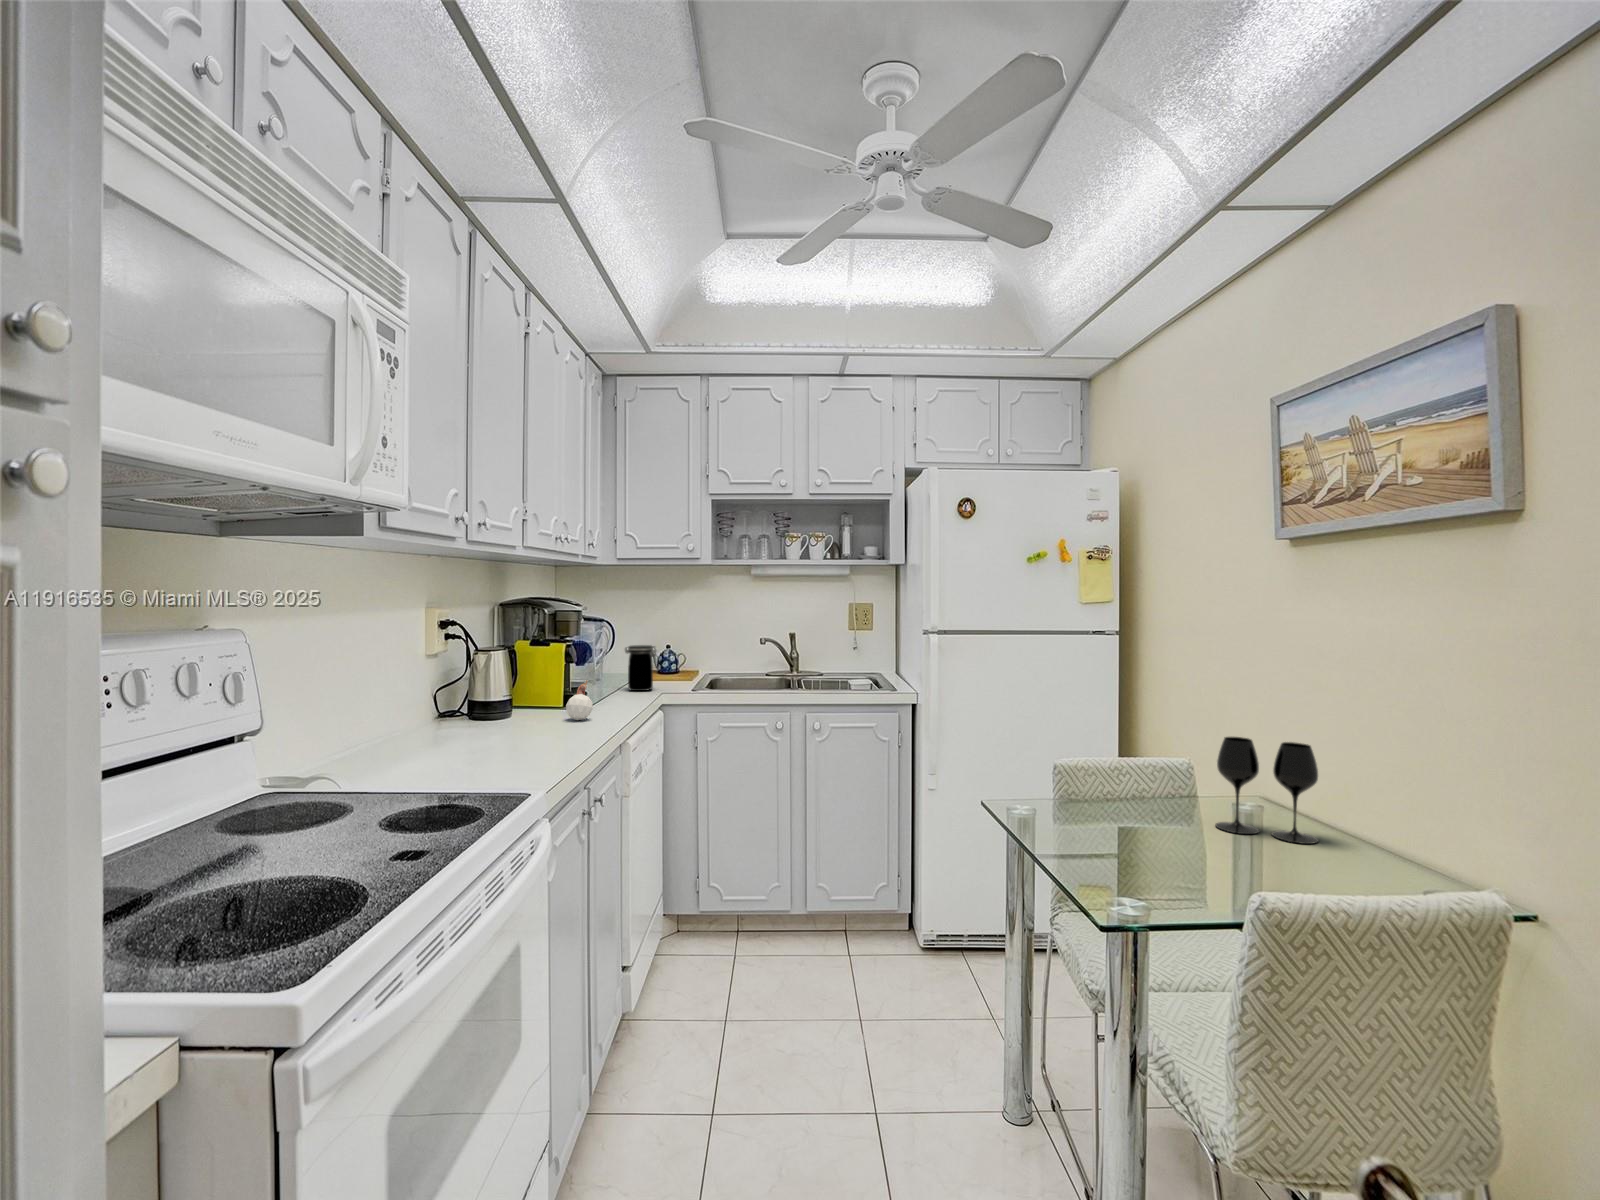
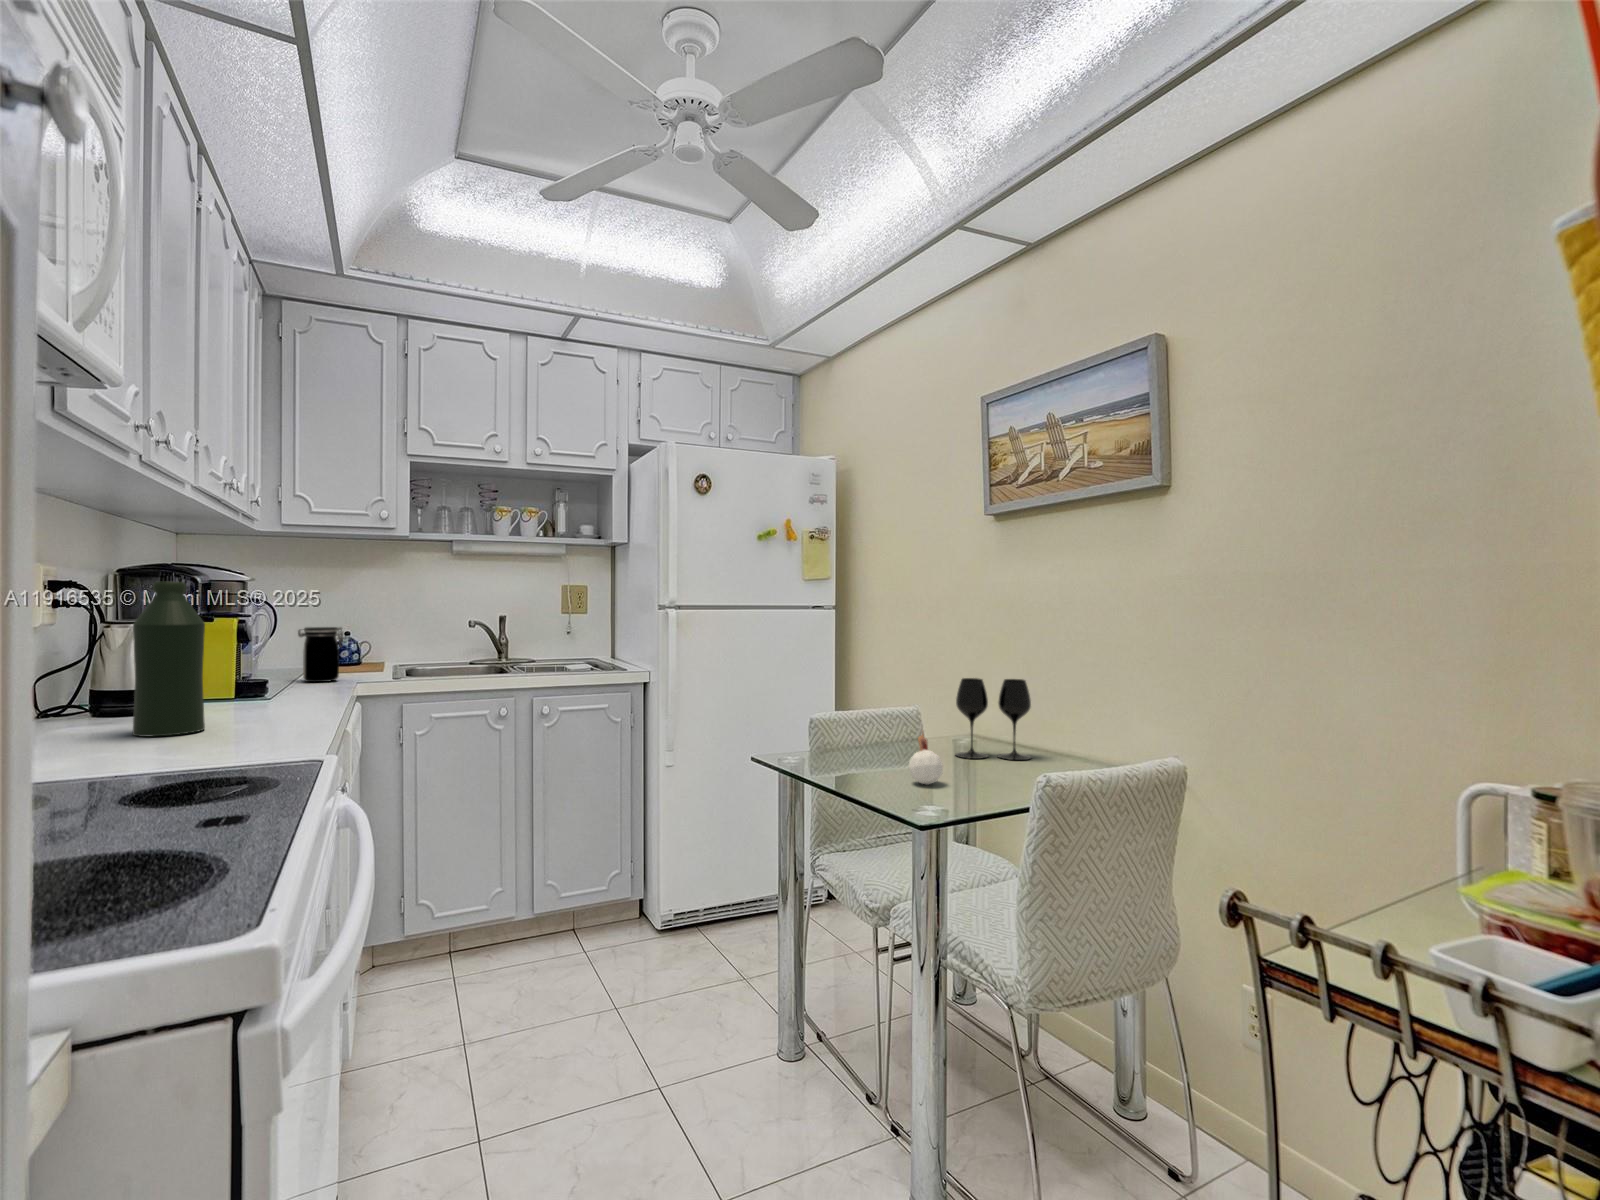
bottle: none [481,625,527,743] -> present [133,582,205,737]
candle: present [566,680,593,720] -> present [909,728,943,784]

